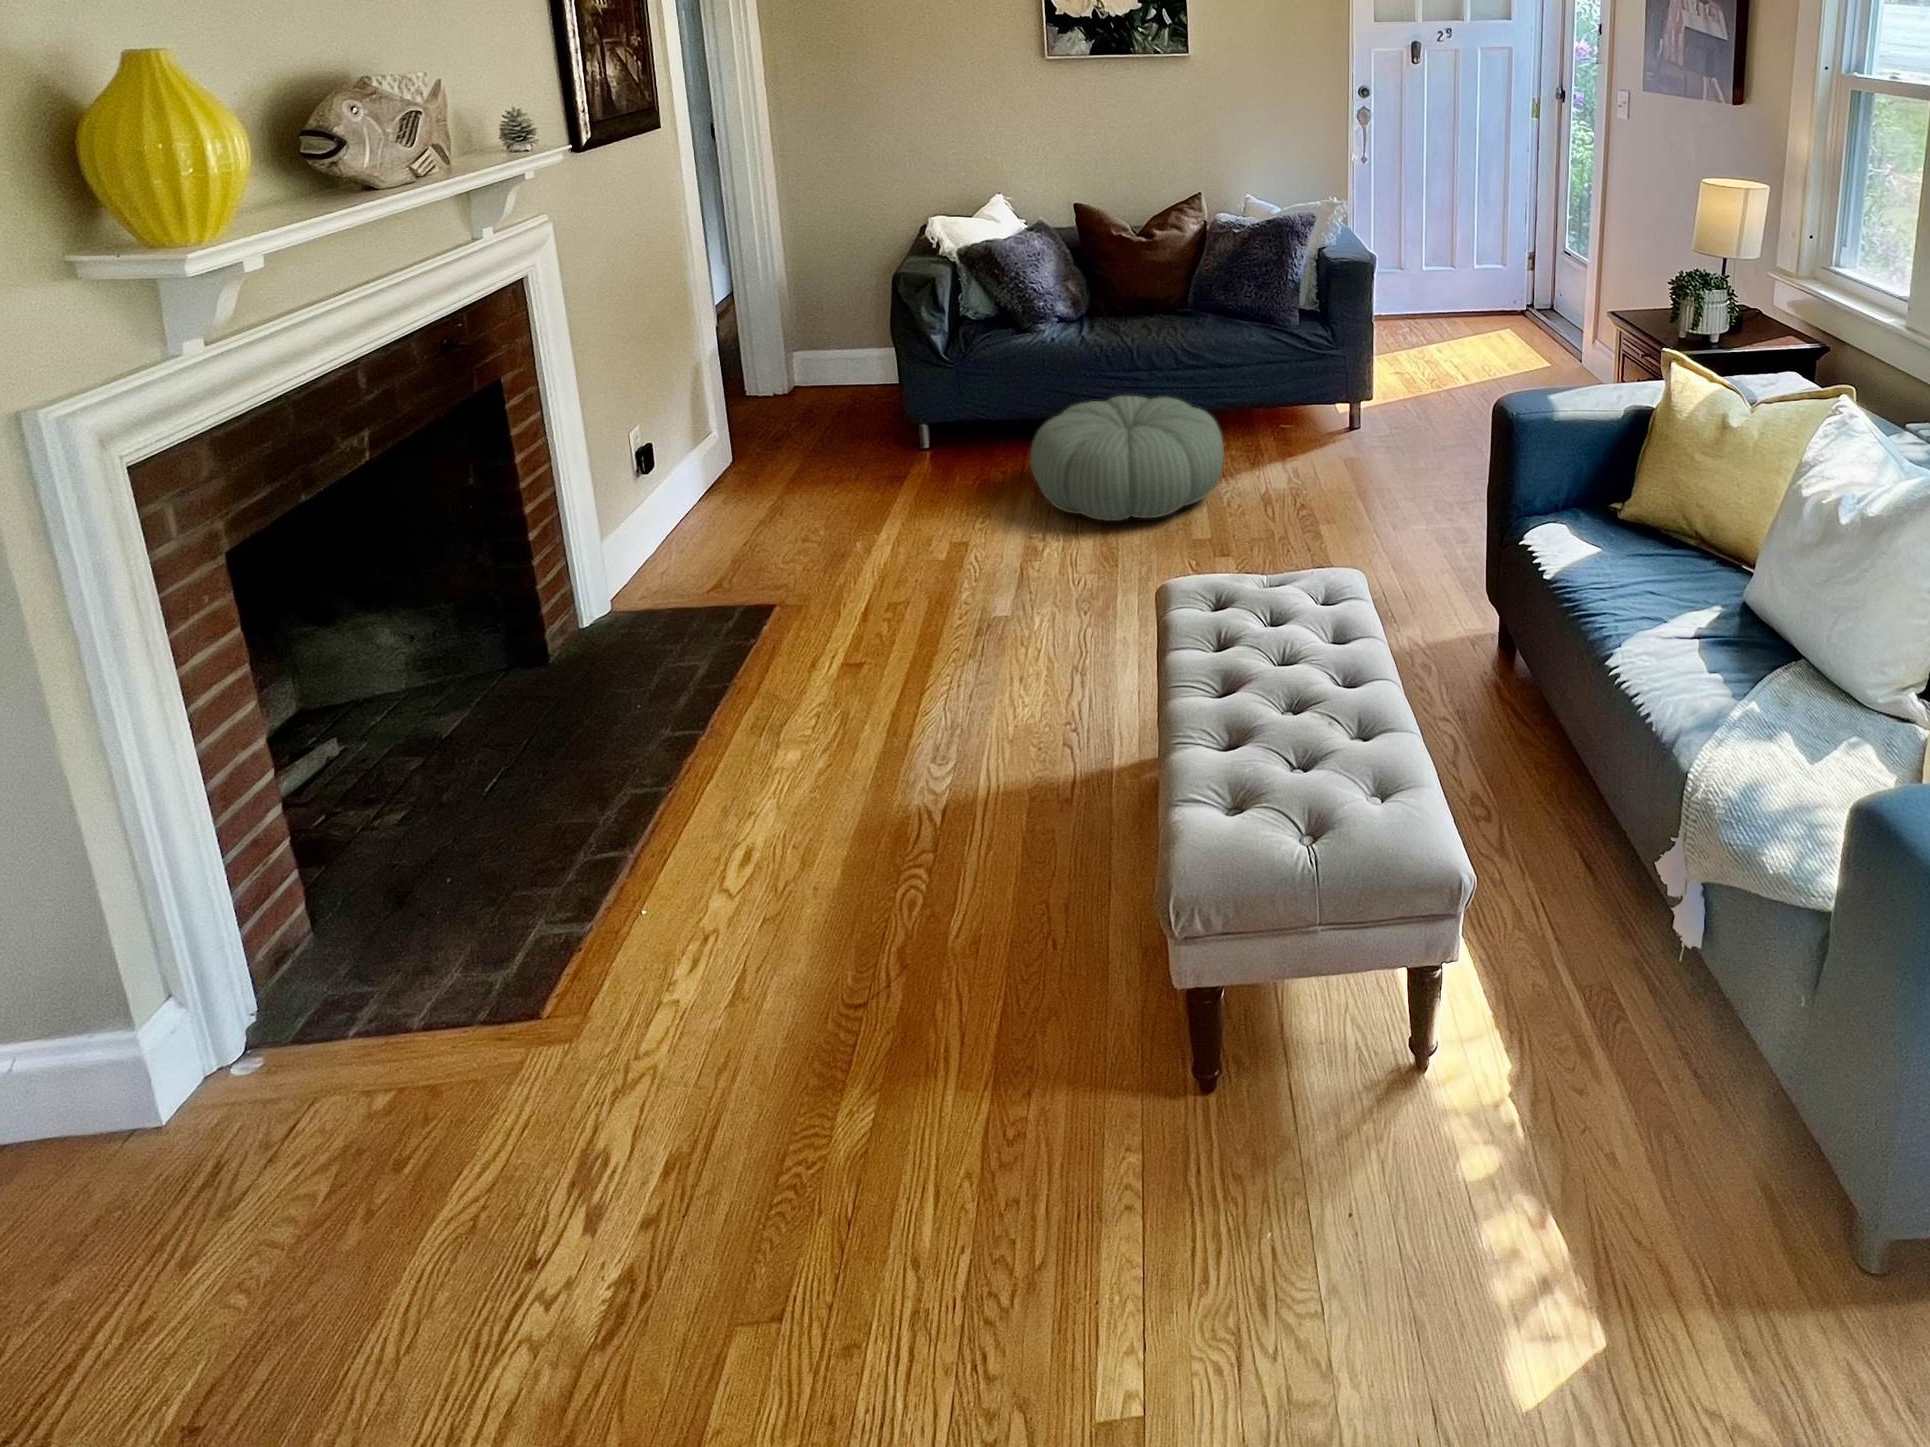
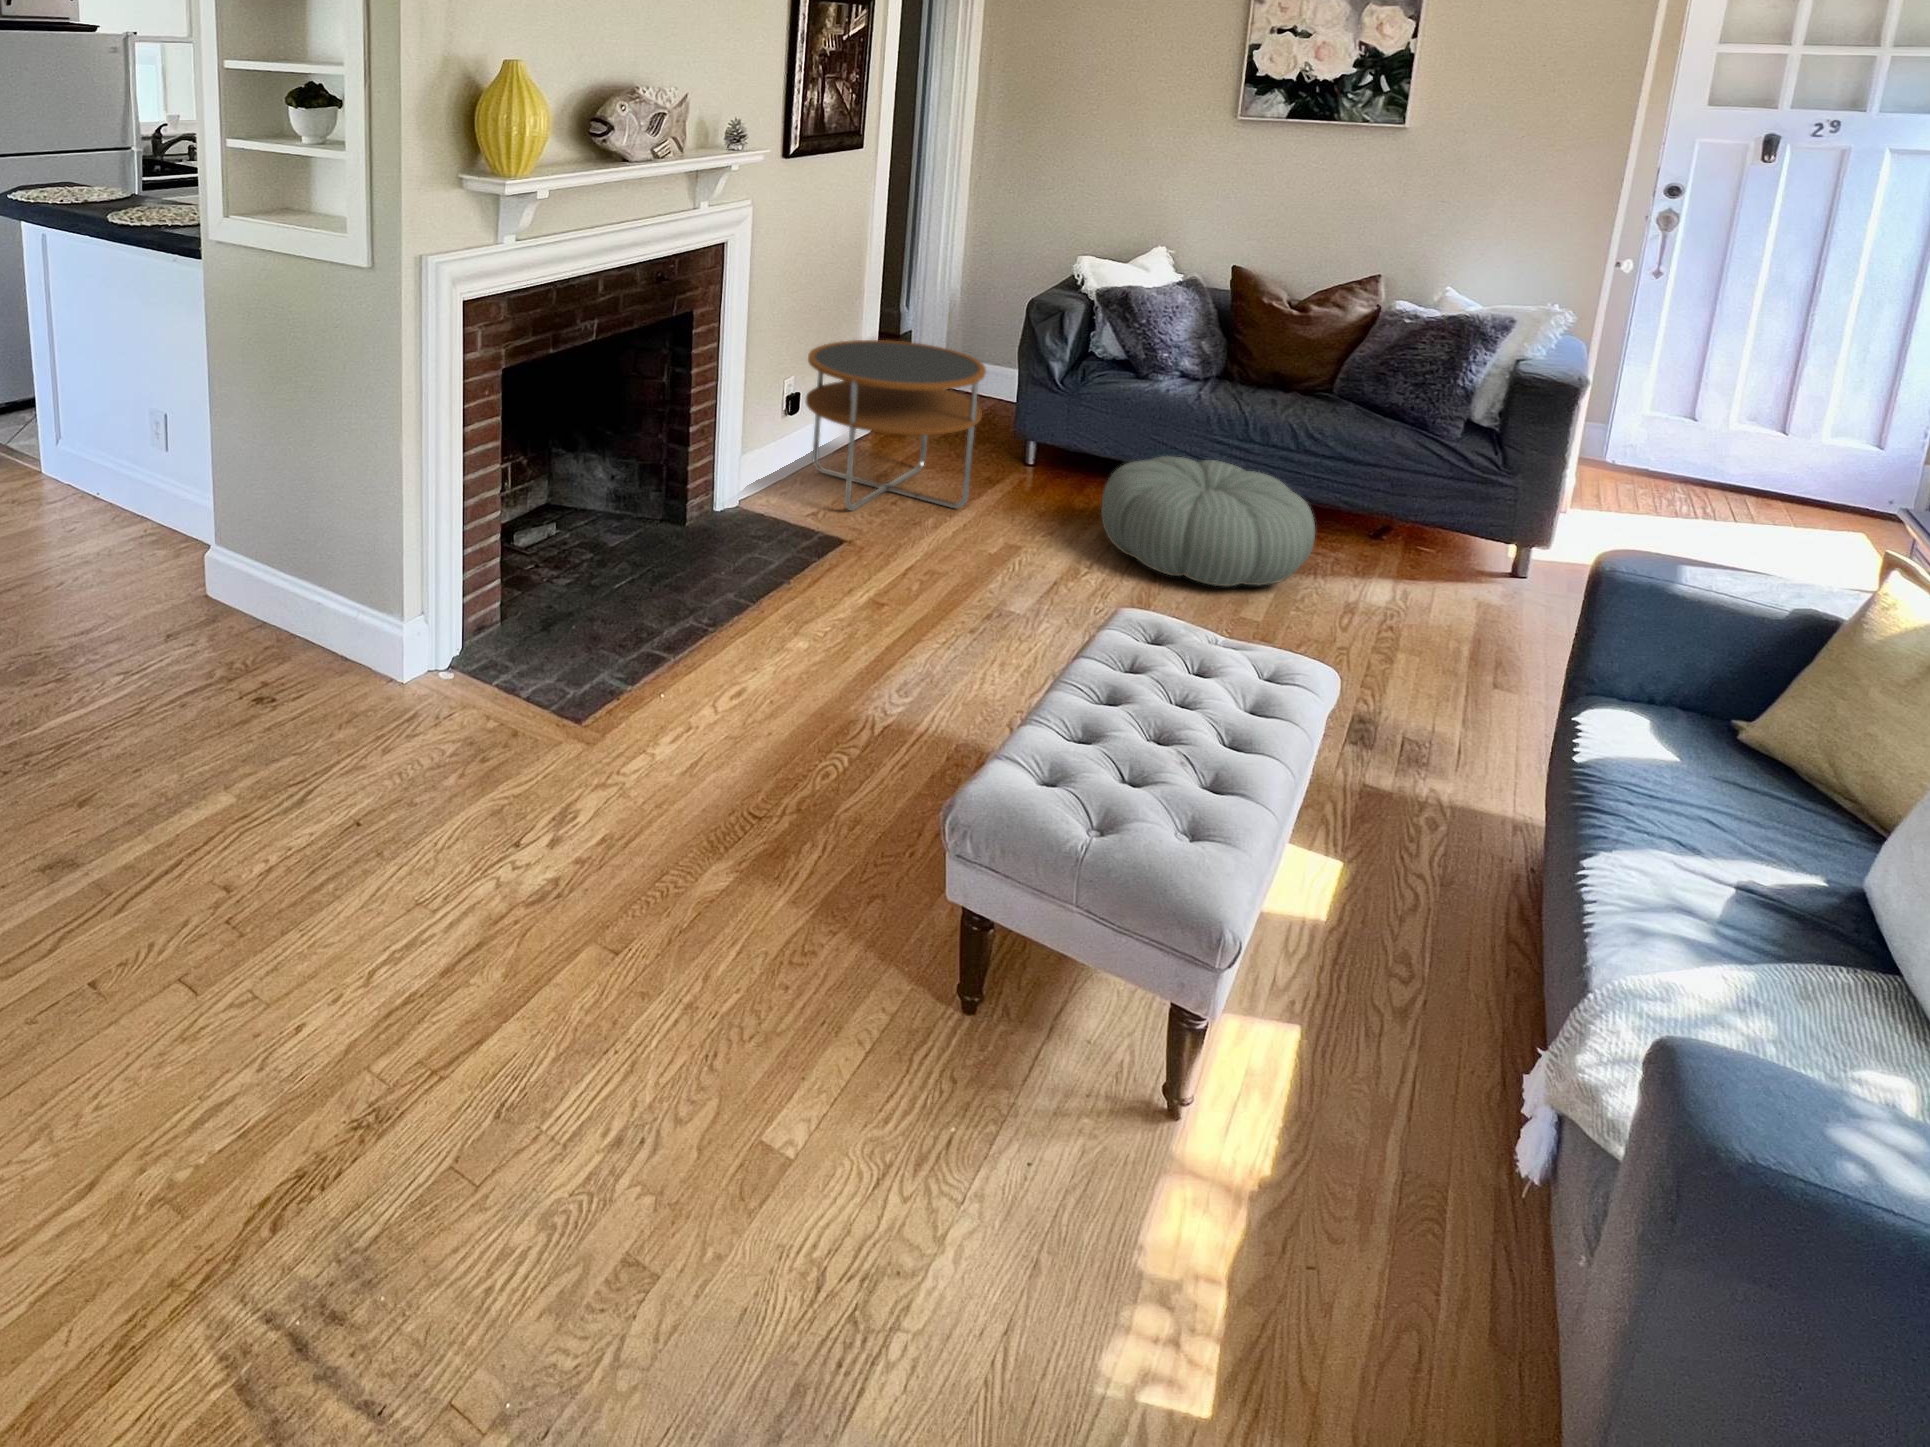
side table: none [656,347,891,565] -> present [805,340,986,510]

